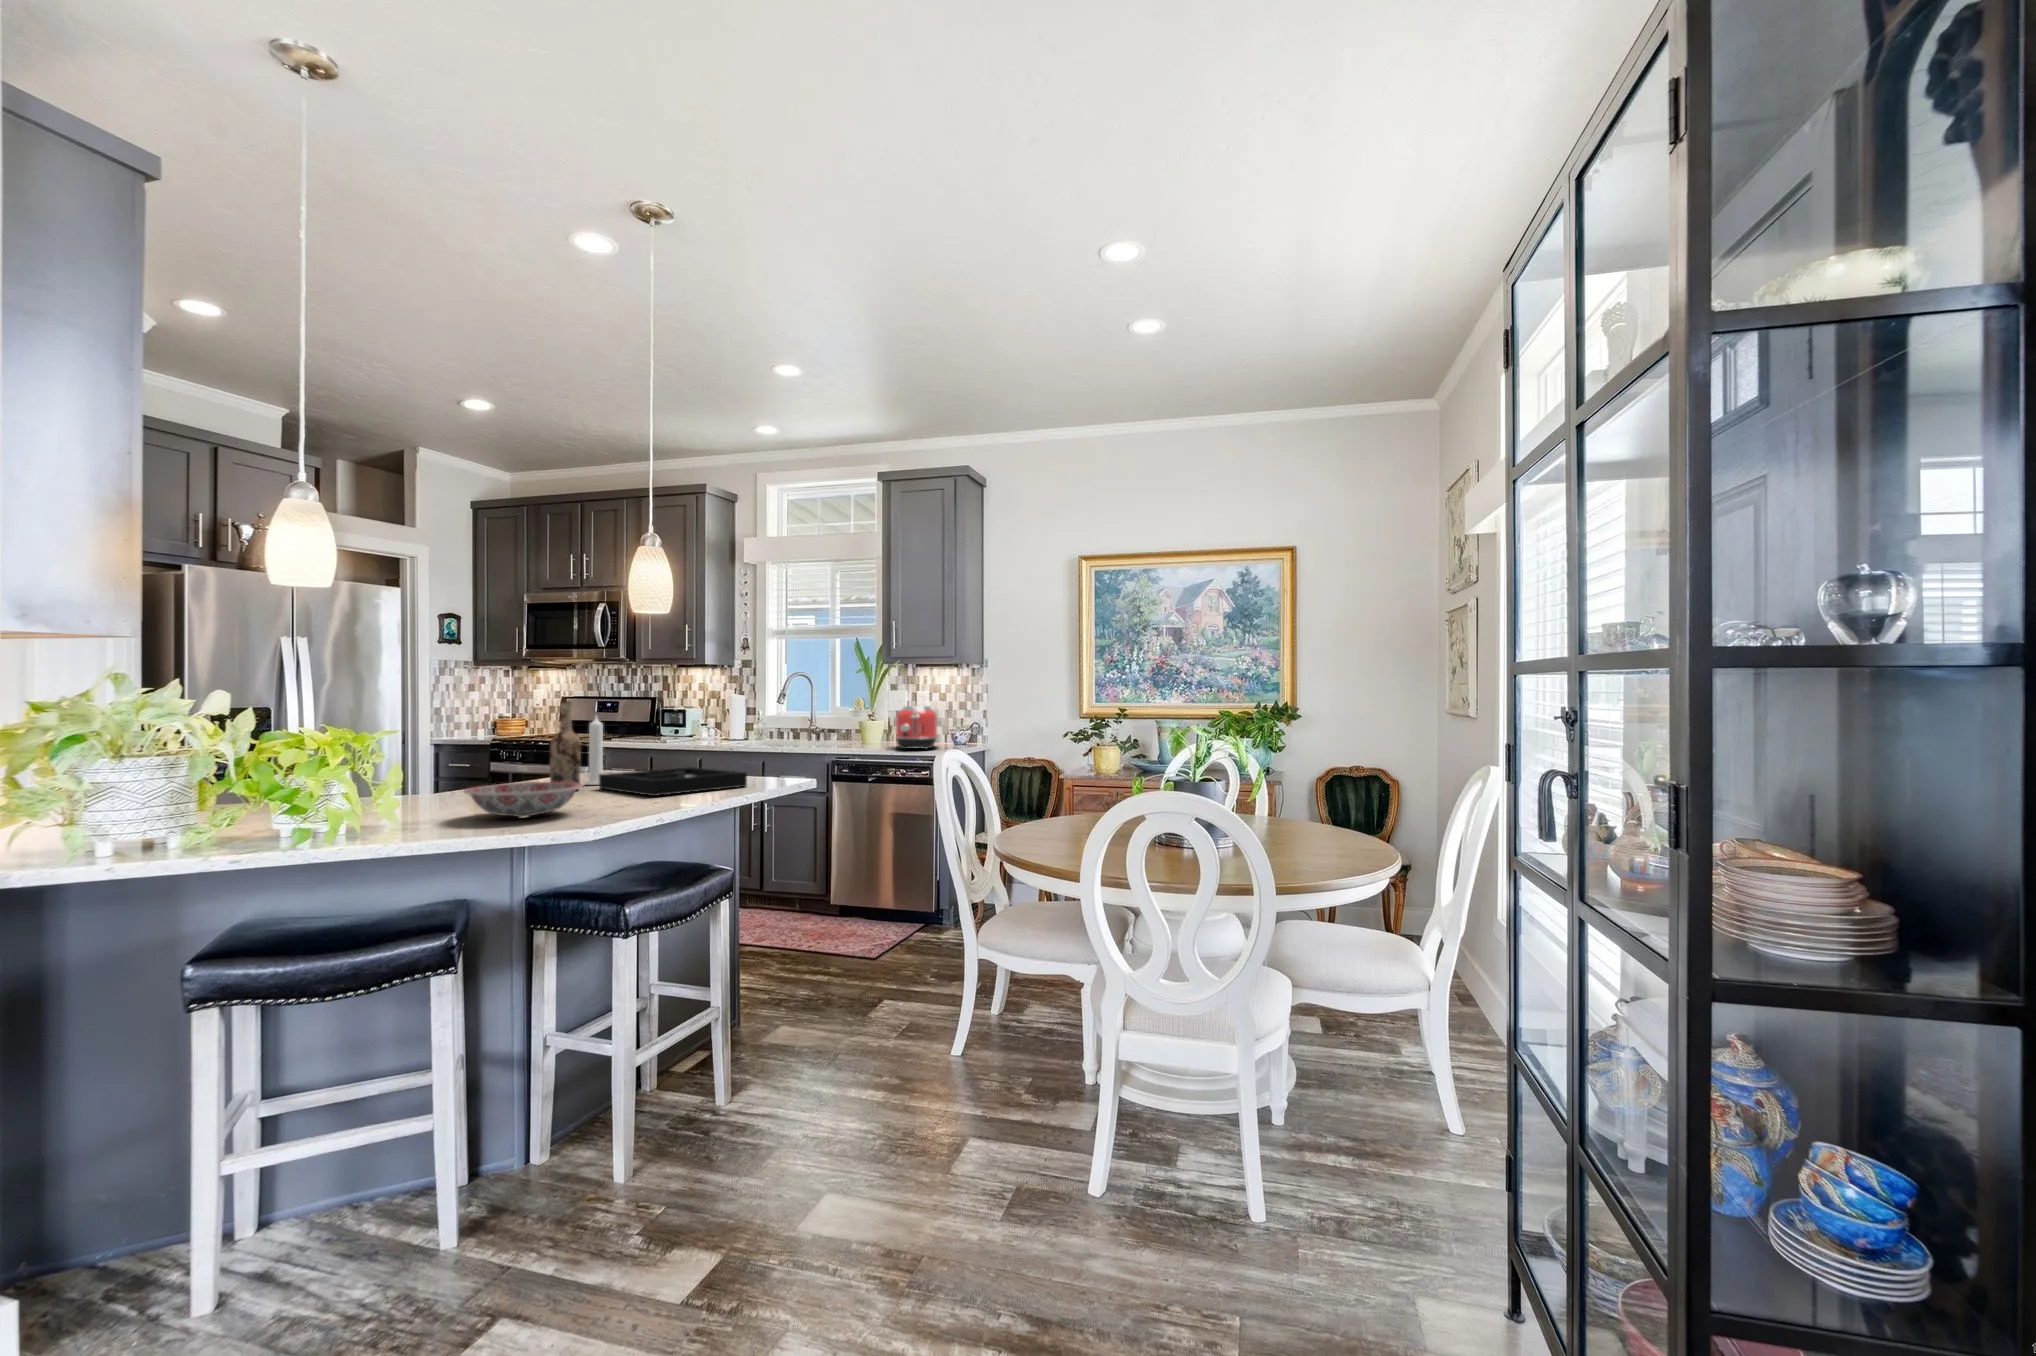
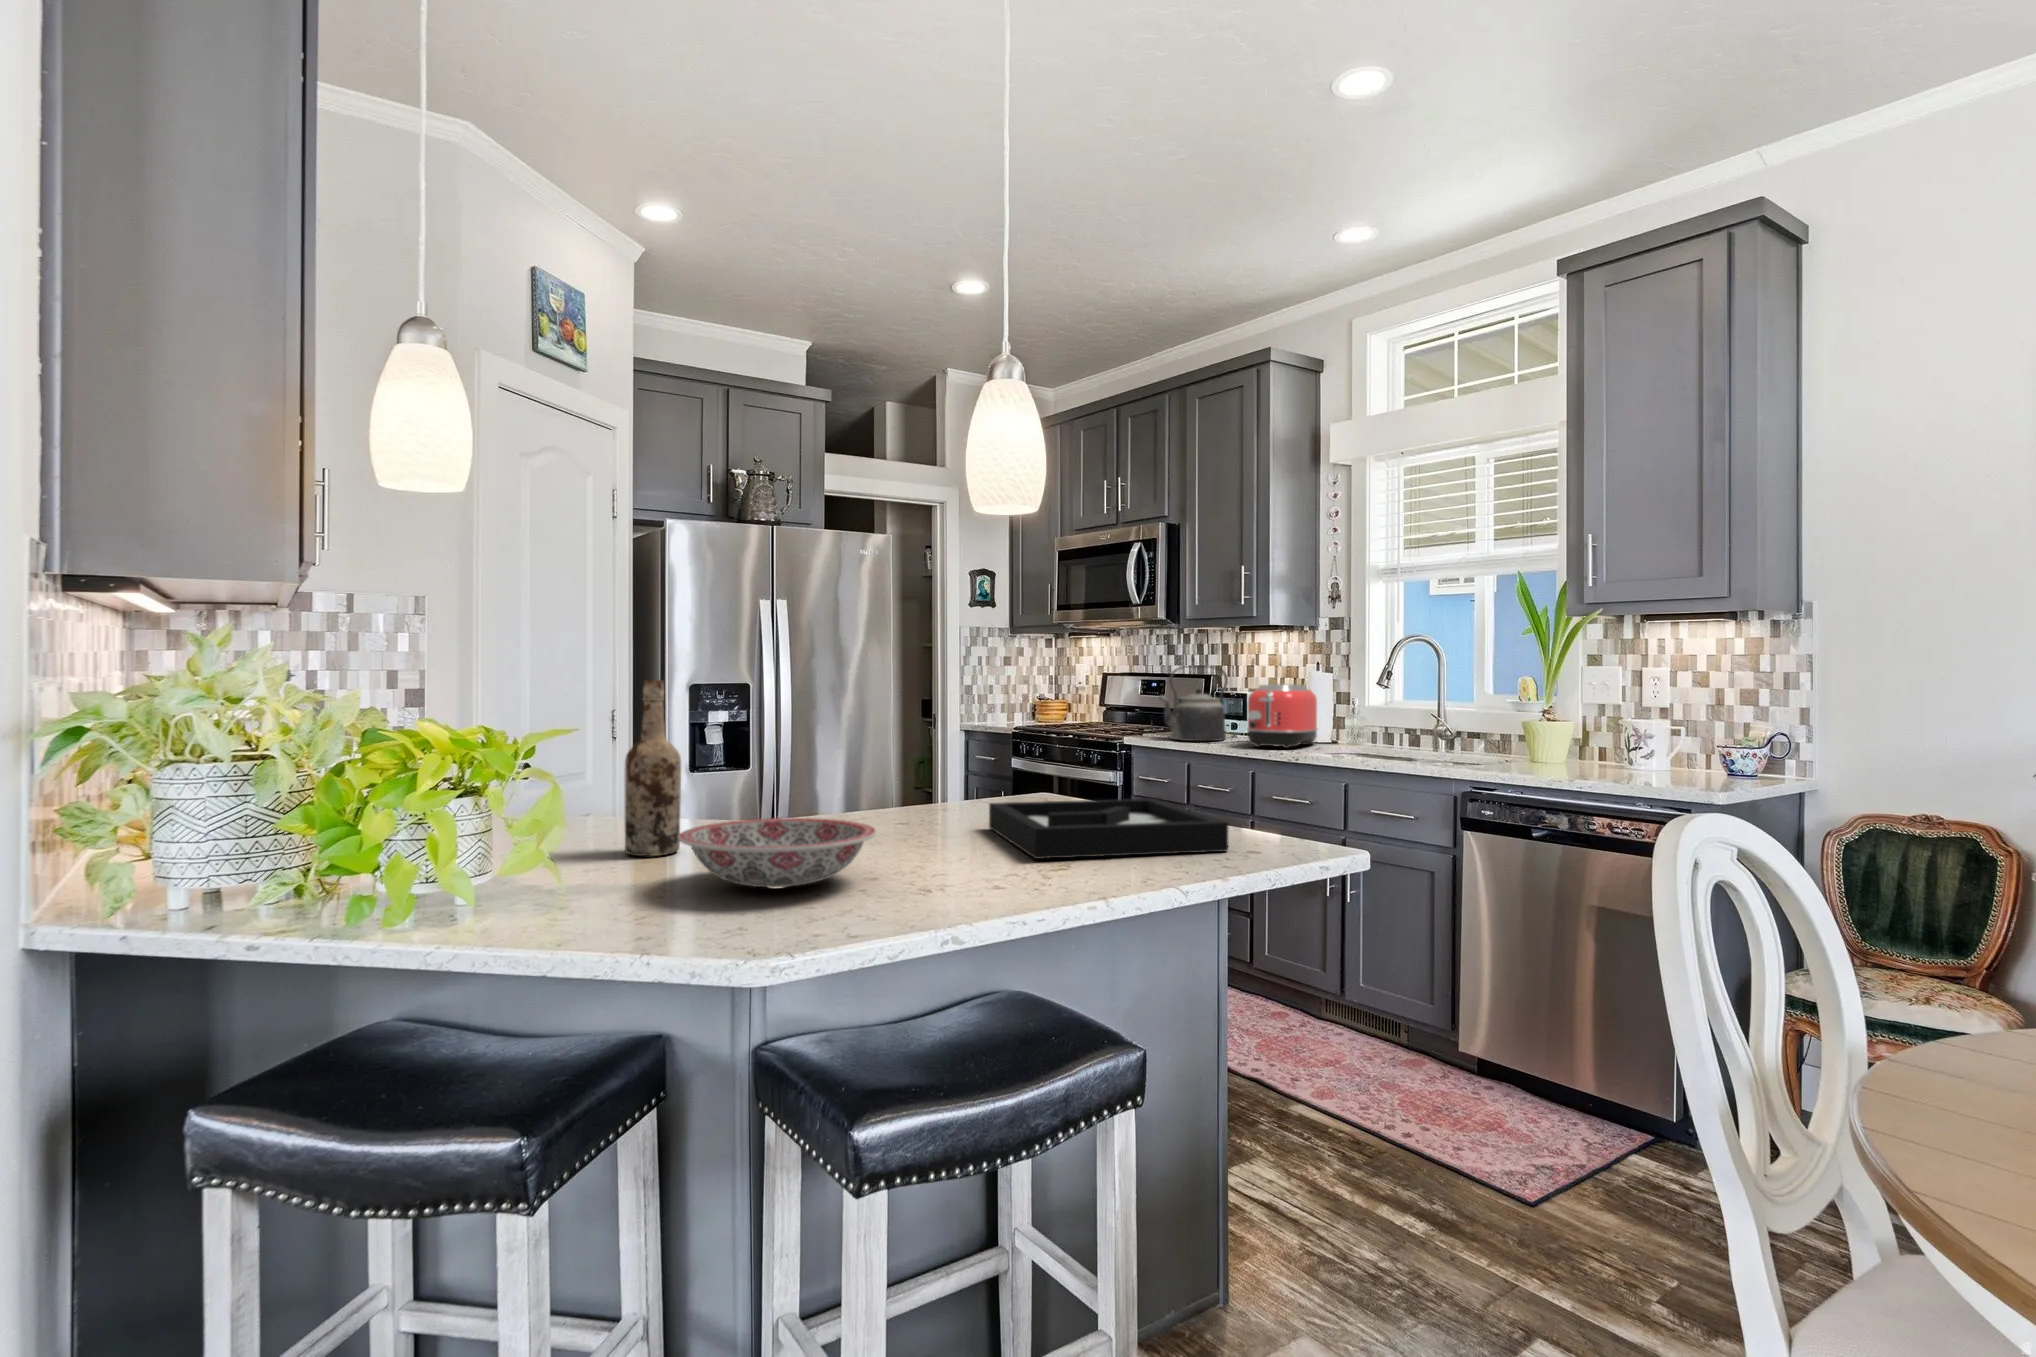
kettle: none [627,691,676,743] -> present [1160,666,1228,741]
wine bottle: present [550,701,581,790] -> present [625,680,681,856]
toaster: present [896,706,938,750] -> present [1247,684,1317,748]
candle: present [585,716,603,785] -> none [984,699,1018,819]

